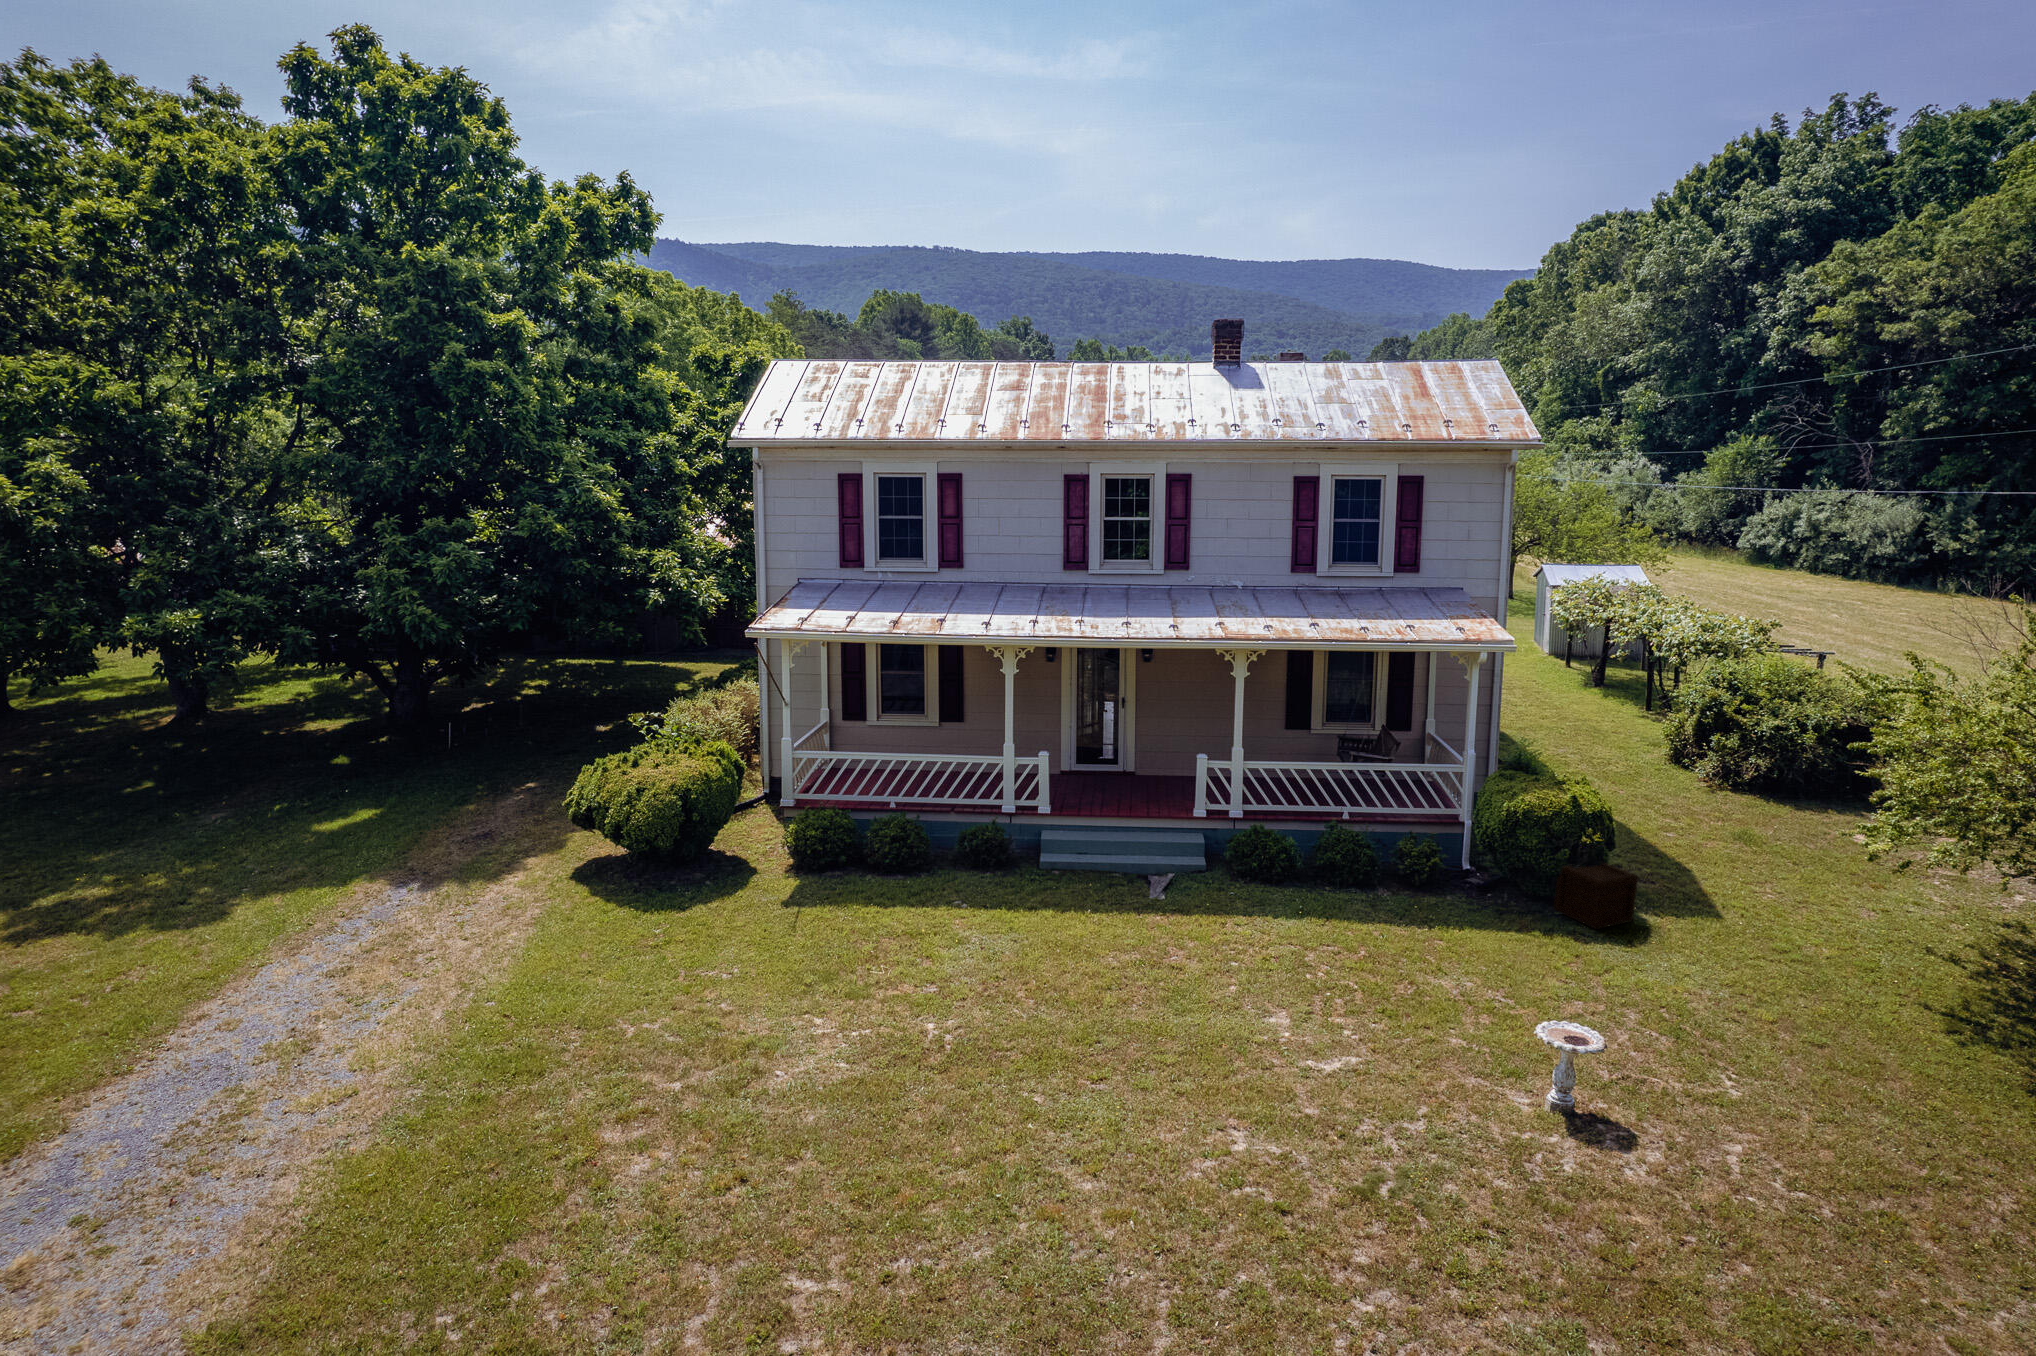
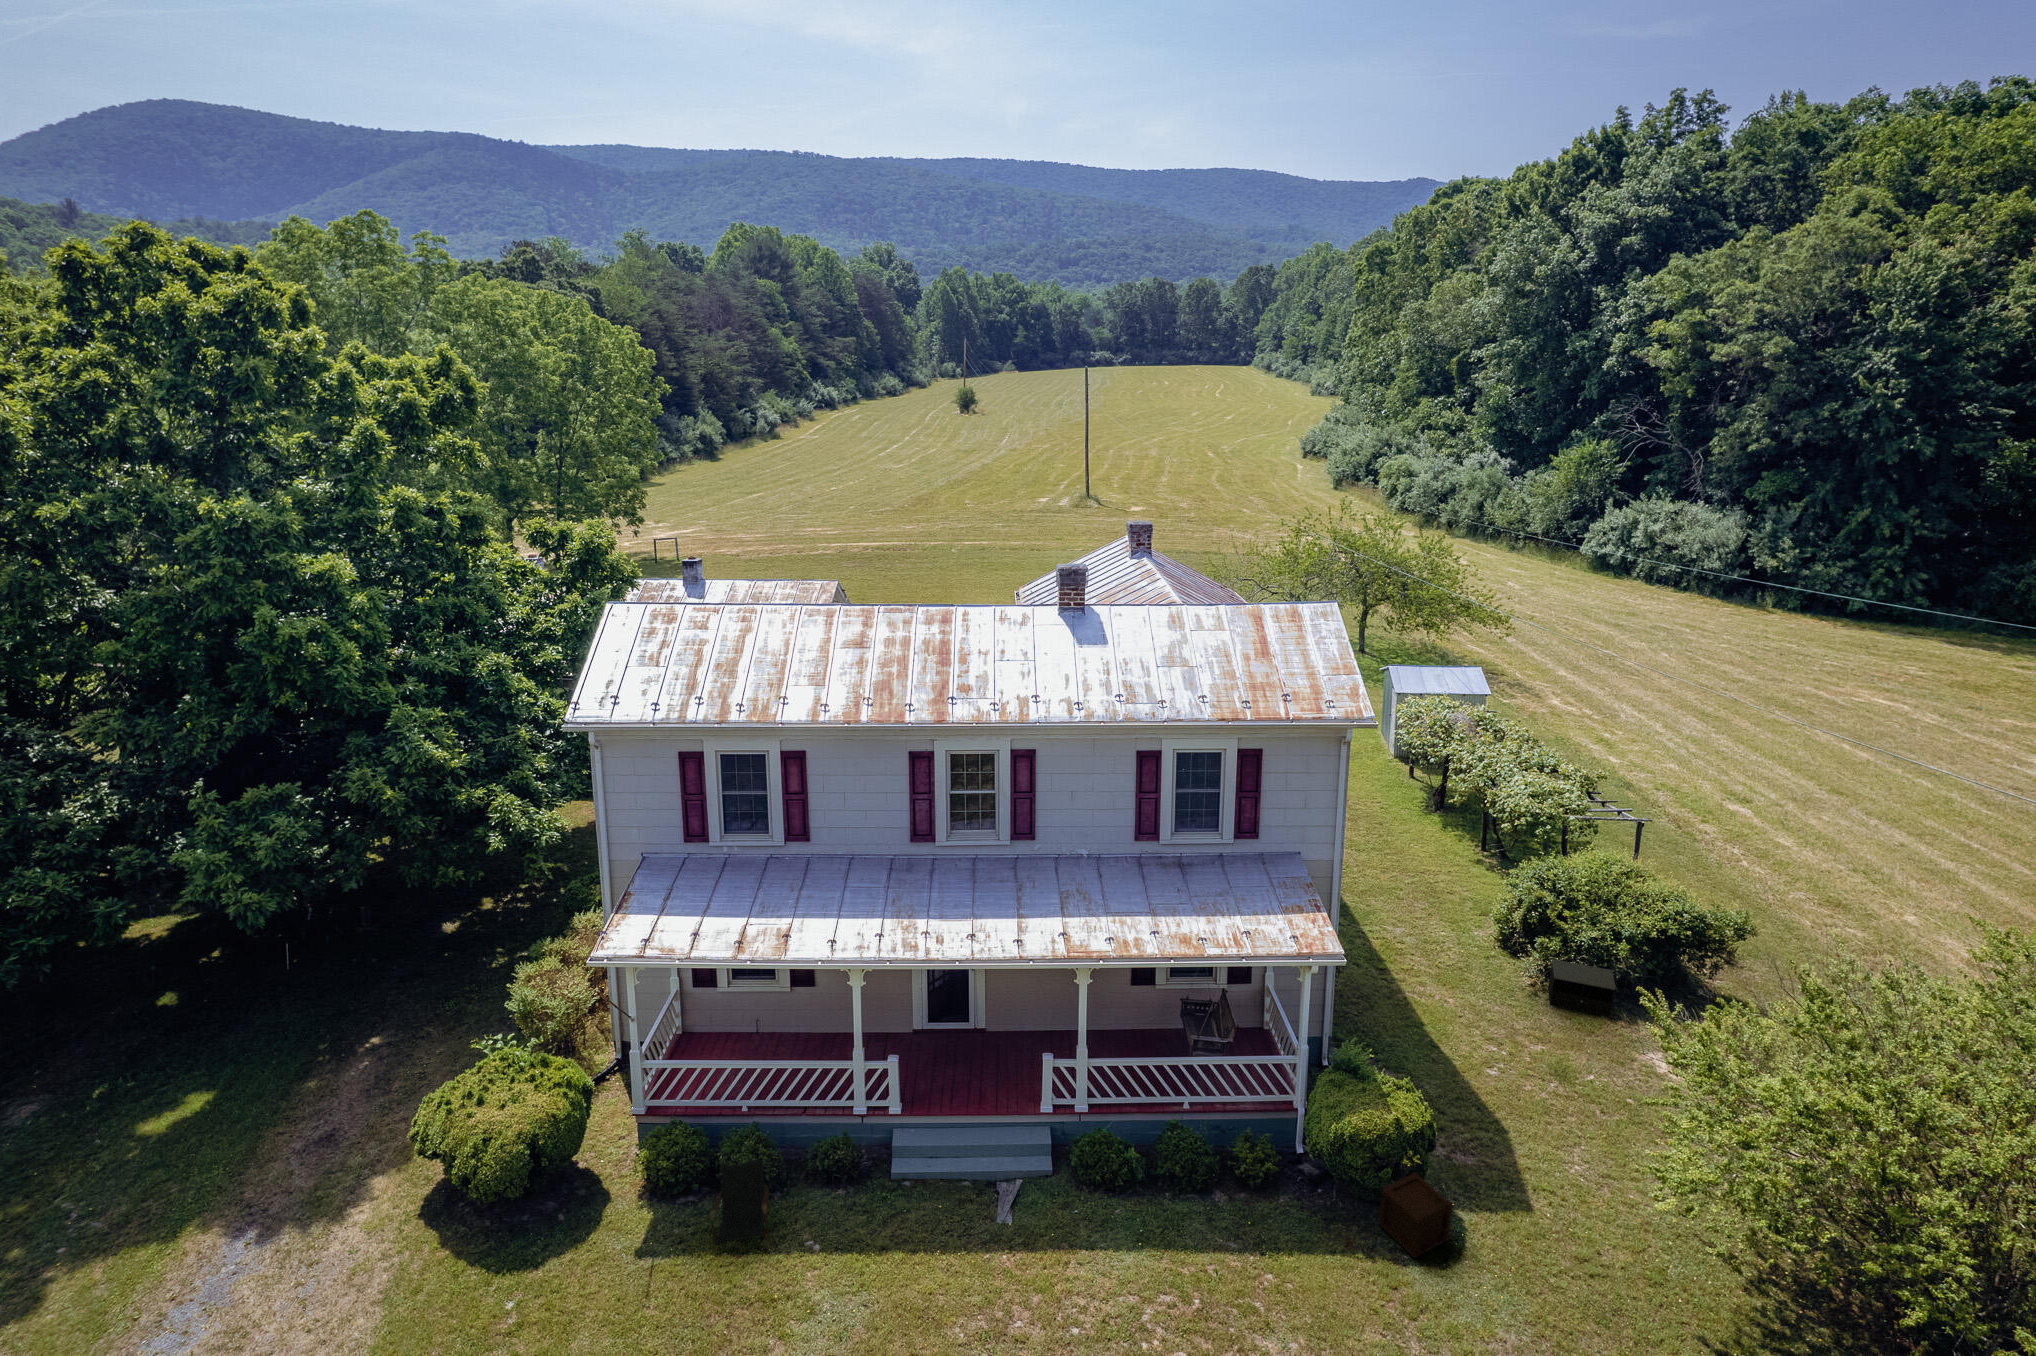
storage bench: none [1728,756,1807,811] -> present [1548,959,1615,1018]
lounge chair: none [860,816,917,892] -> present [710,1161,770,1254]

